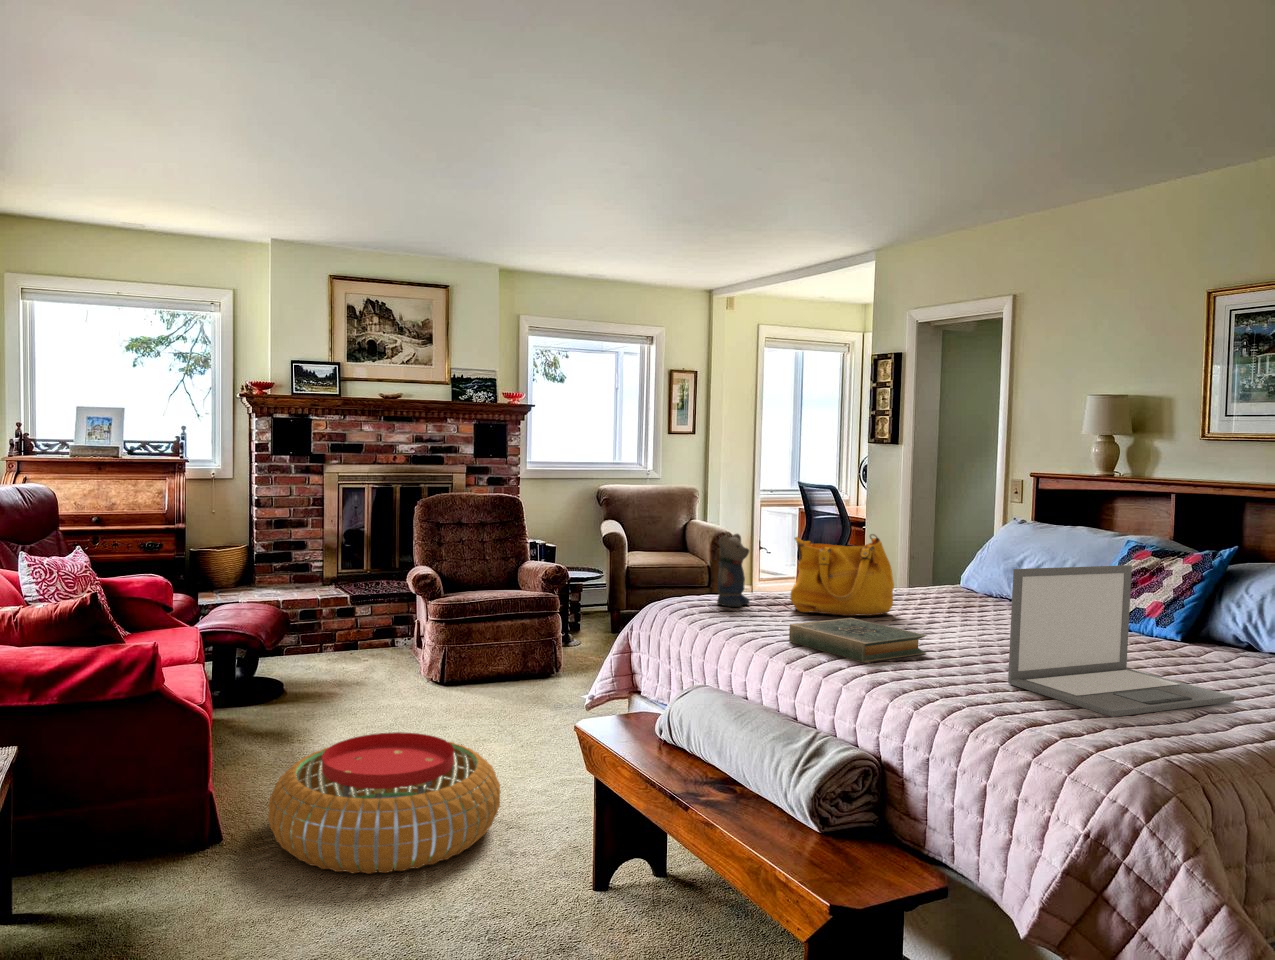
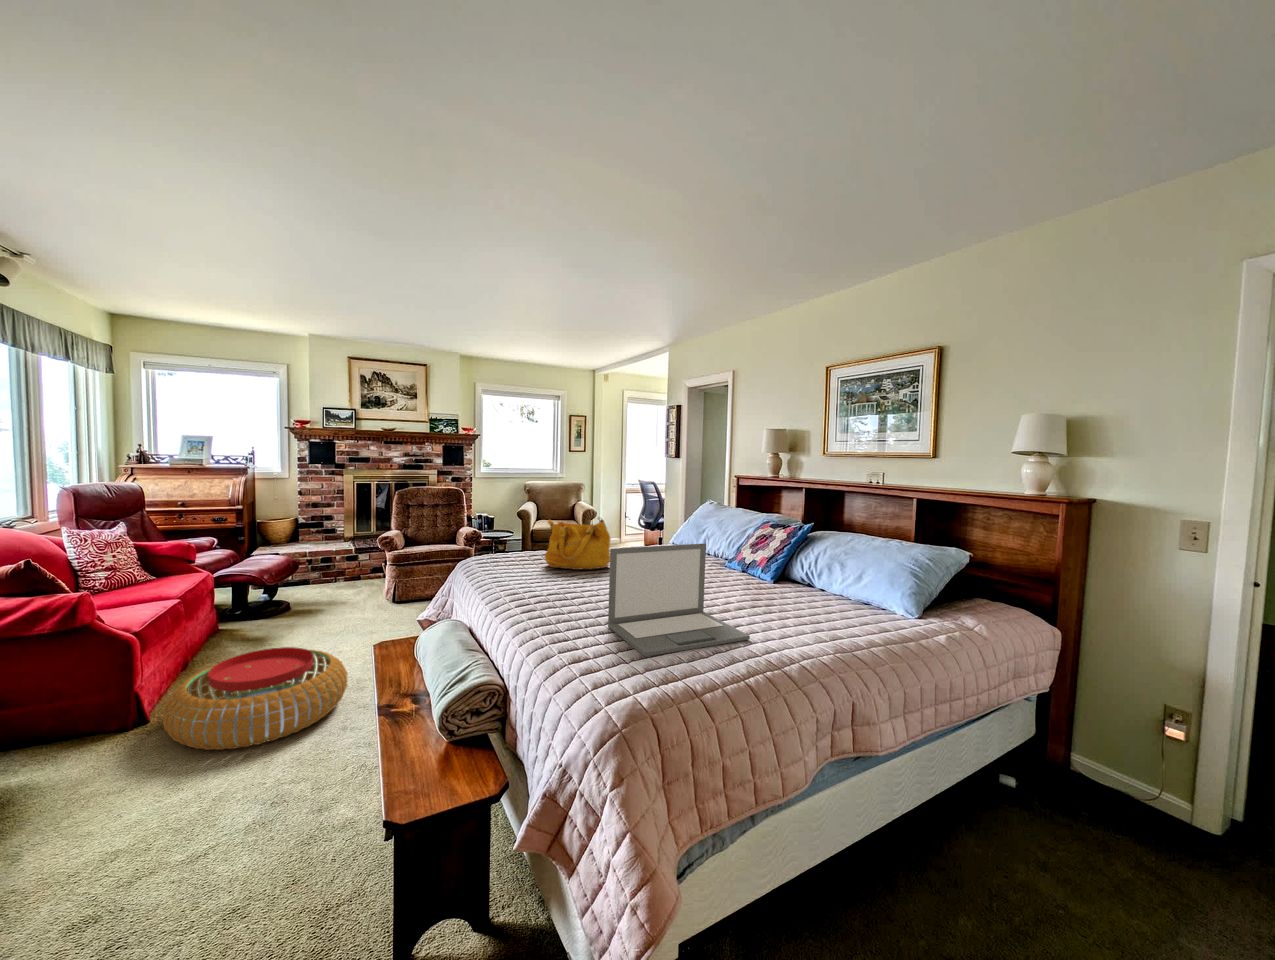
teddy bear: present [717,534,749,607] -> none [500,517,524,564]
hardback book: present [789,618,927,663] -> none [504,574,587,609]

